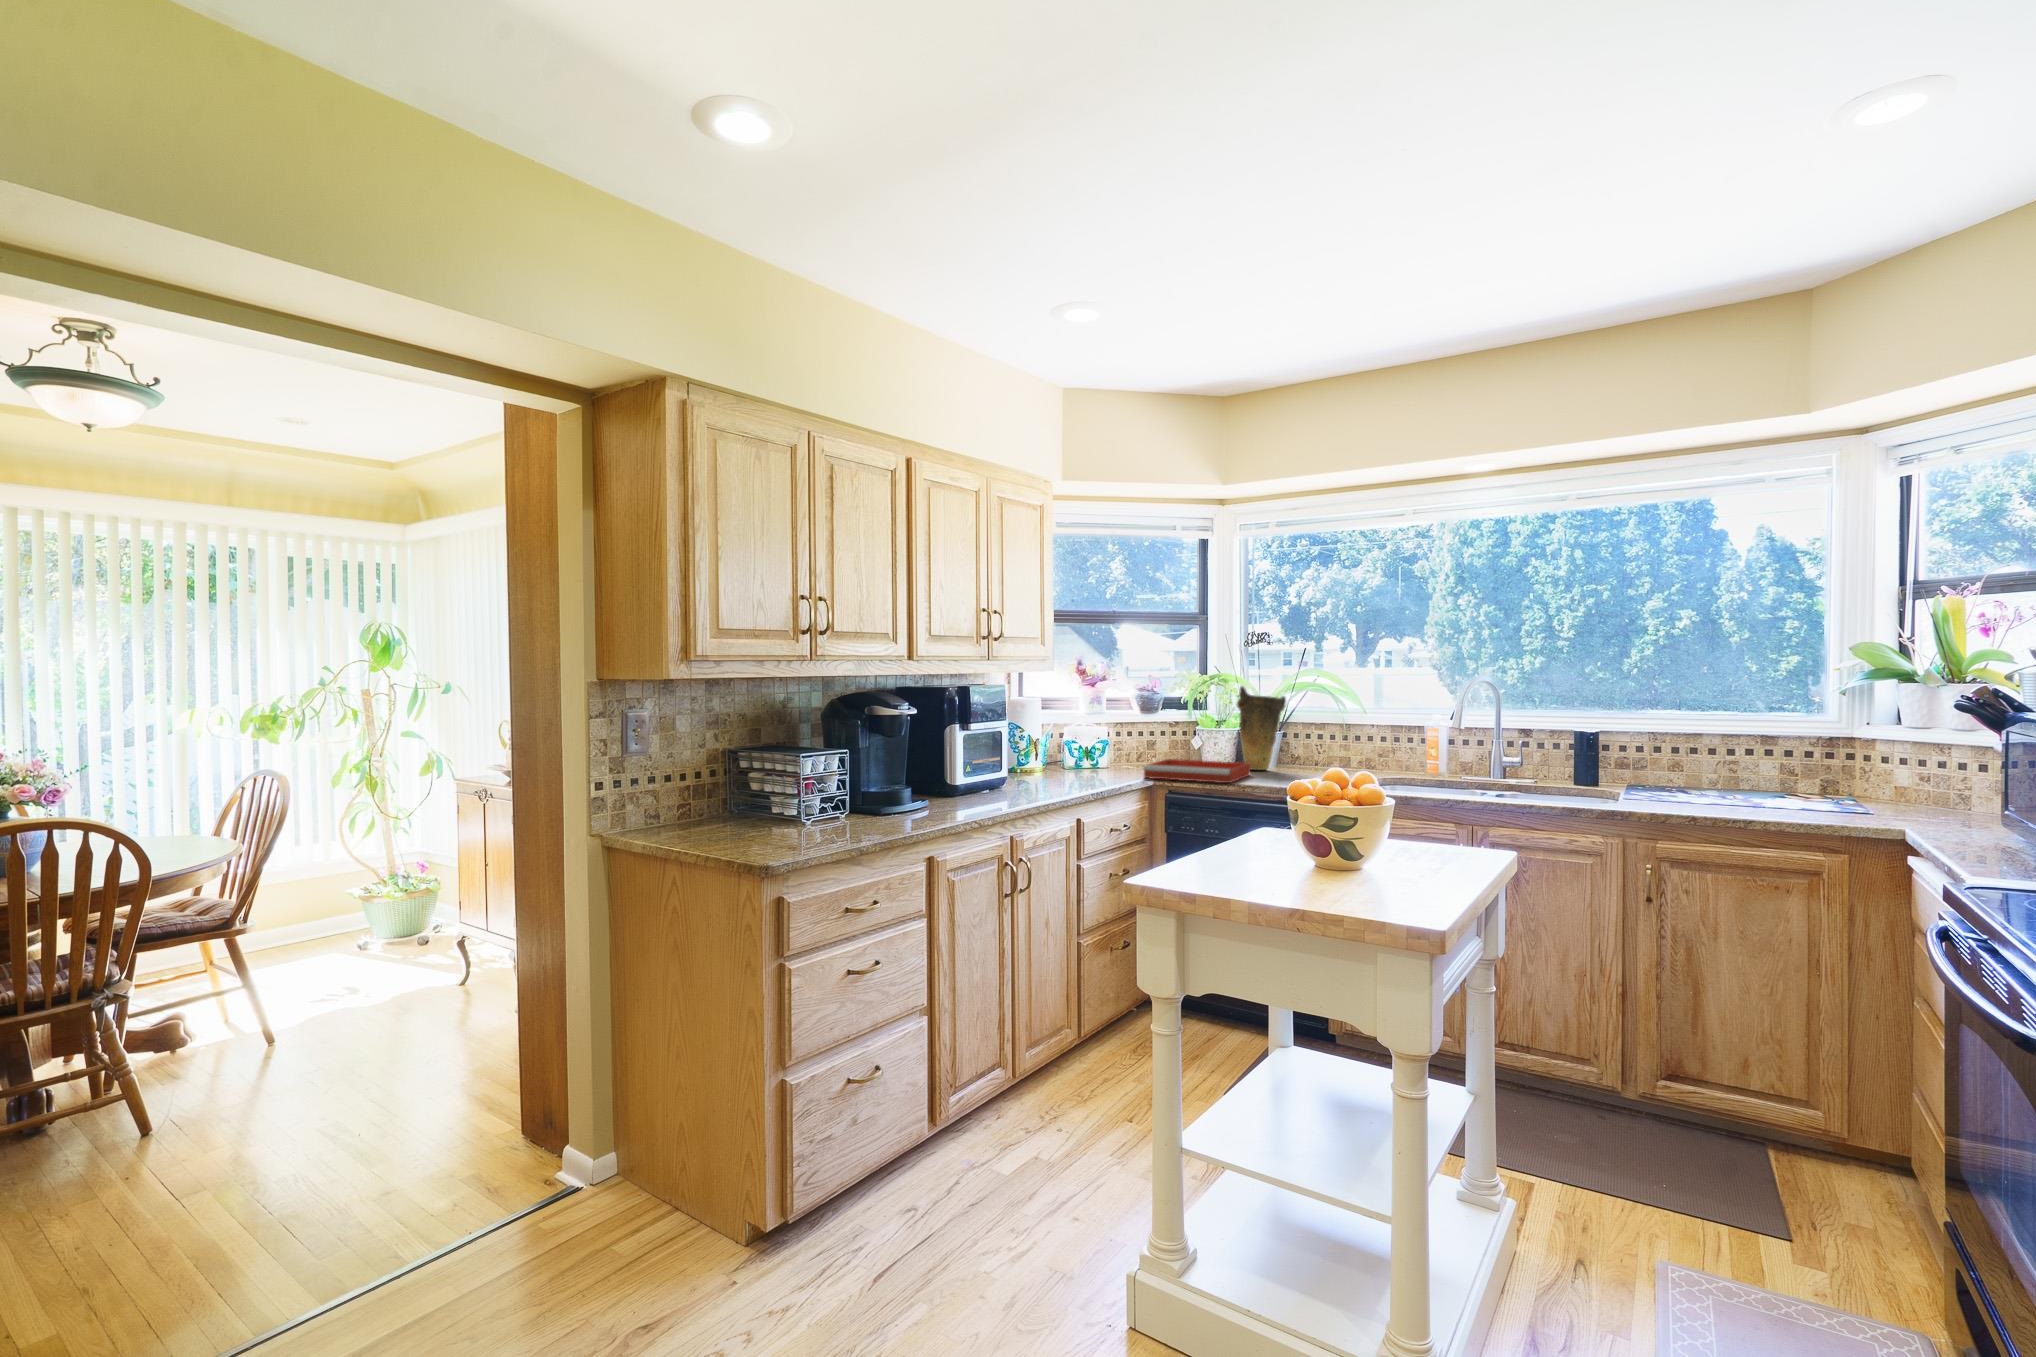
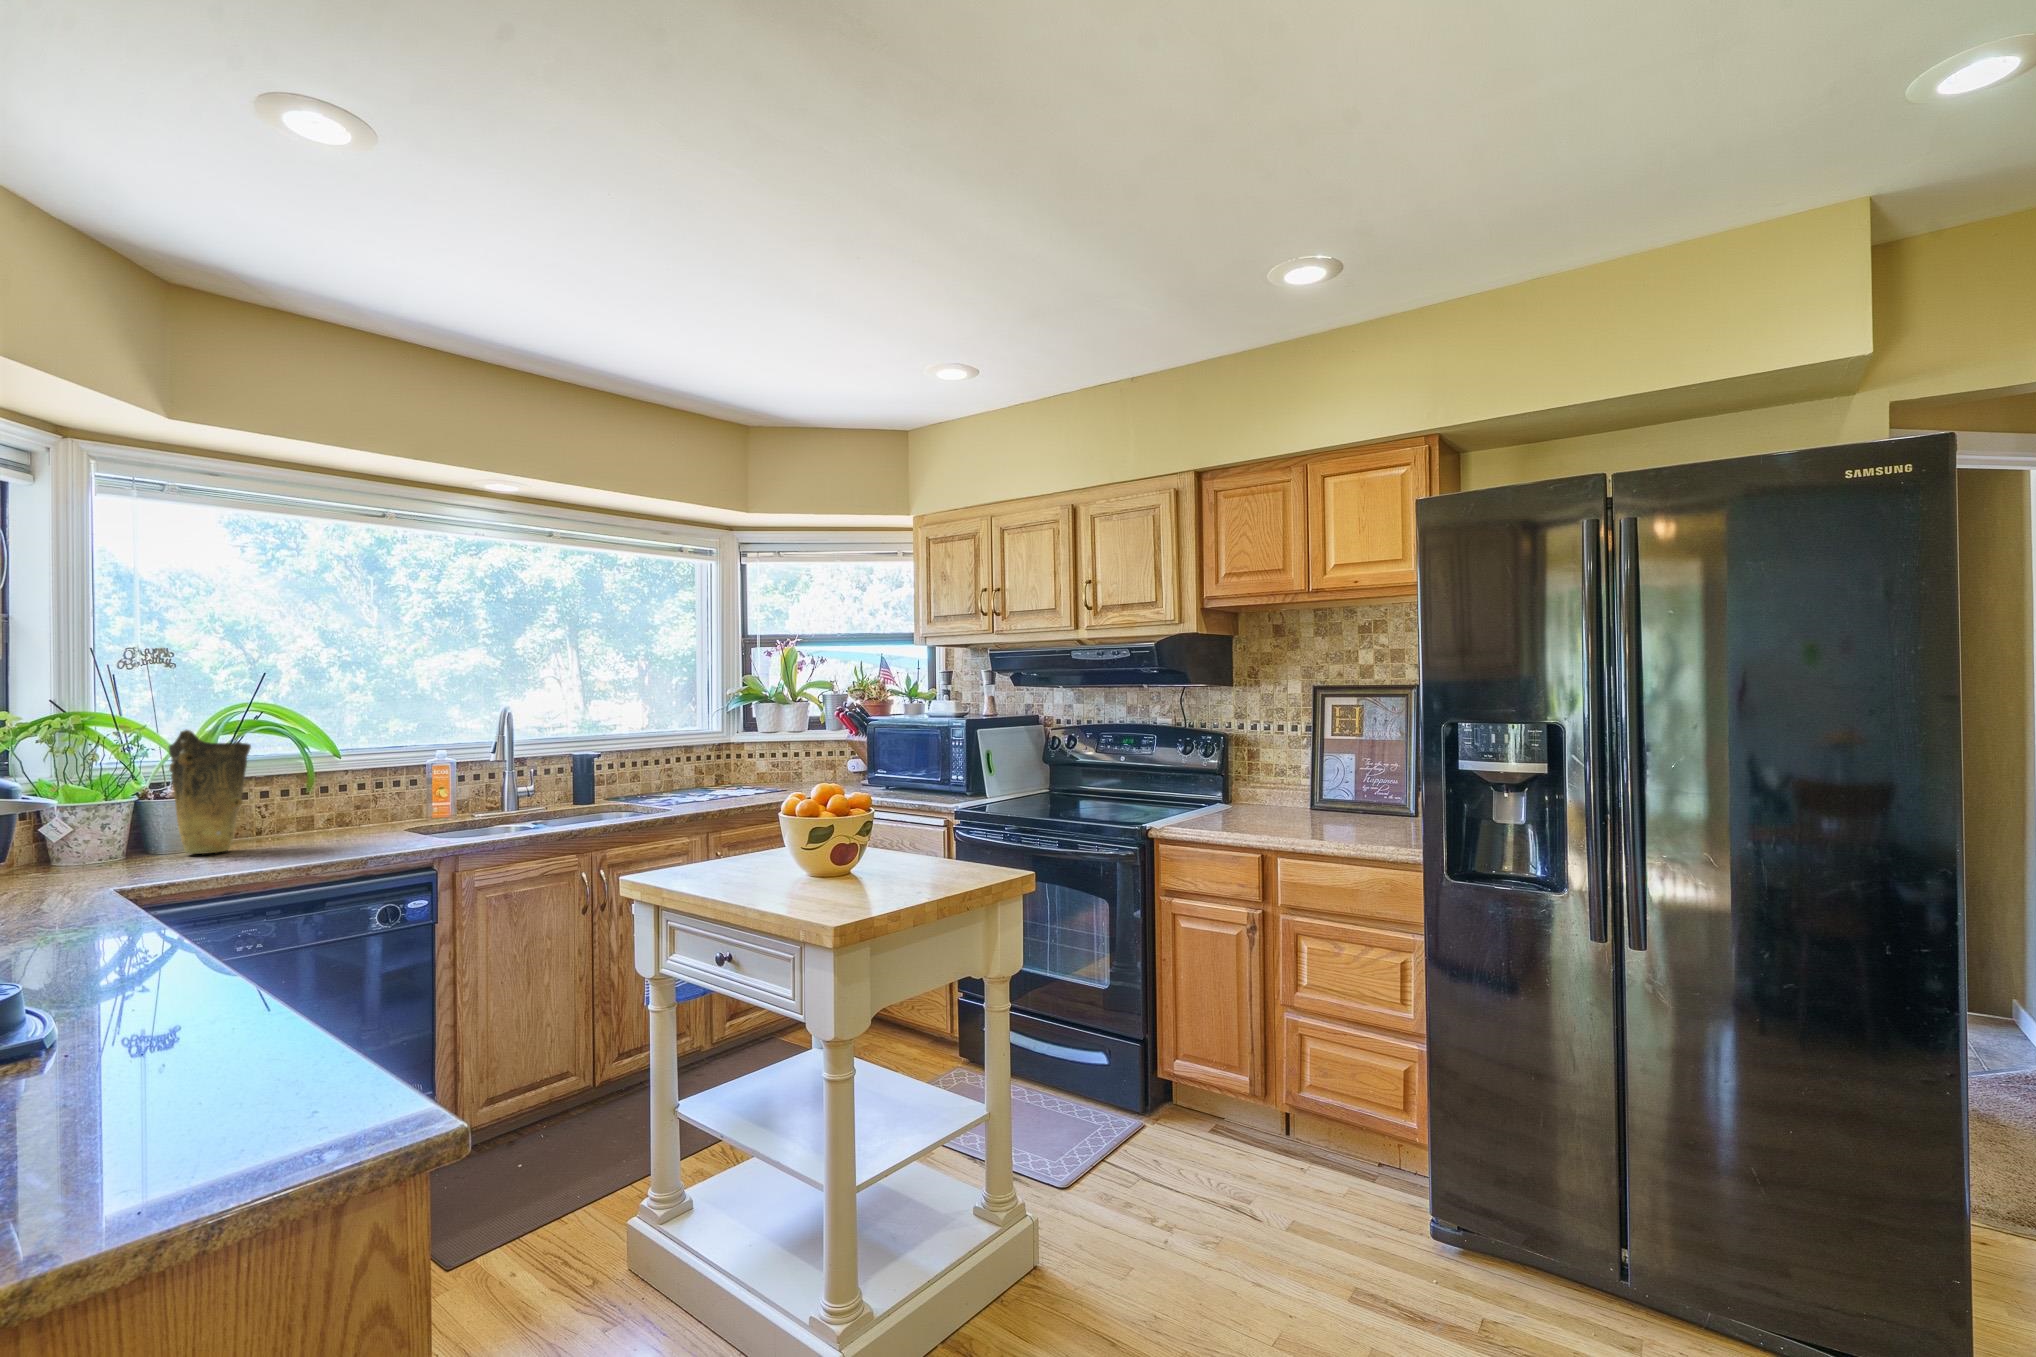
tray: present [1143,759,1250,783] -> none [61,841,282,896]

